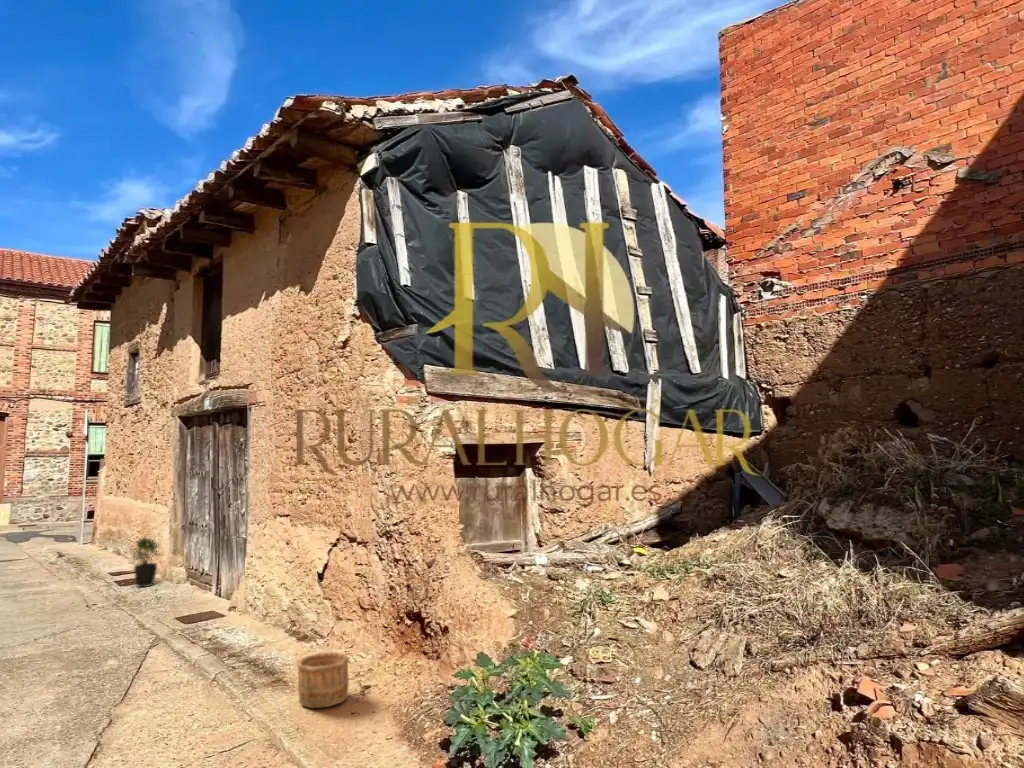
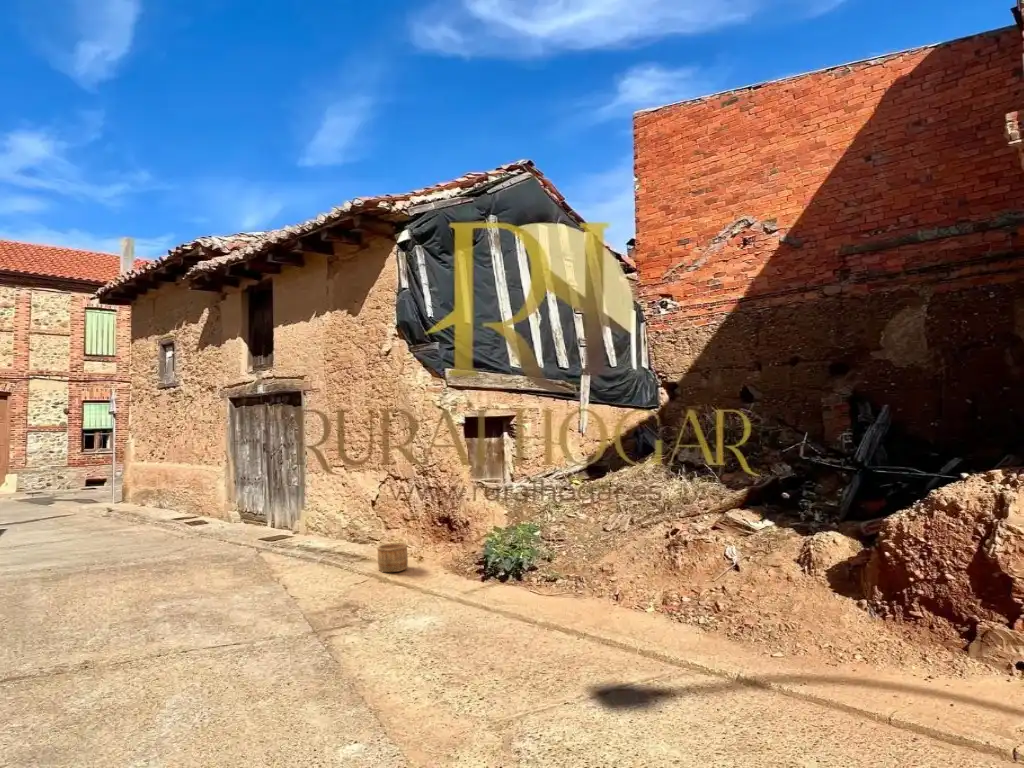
potted plant: present [131,537,163,587] -> none [201,487,228,525]

